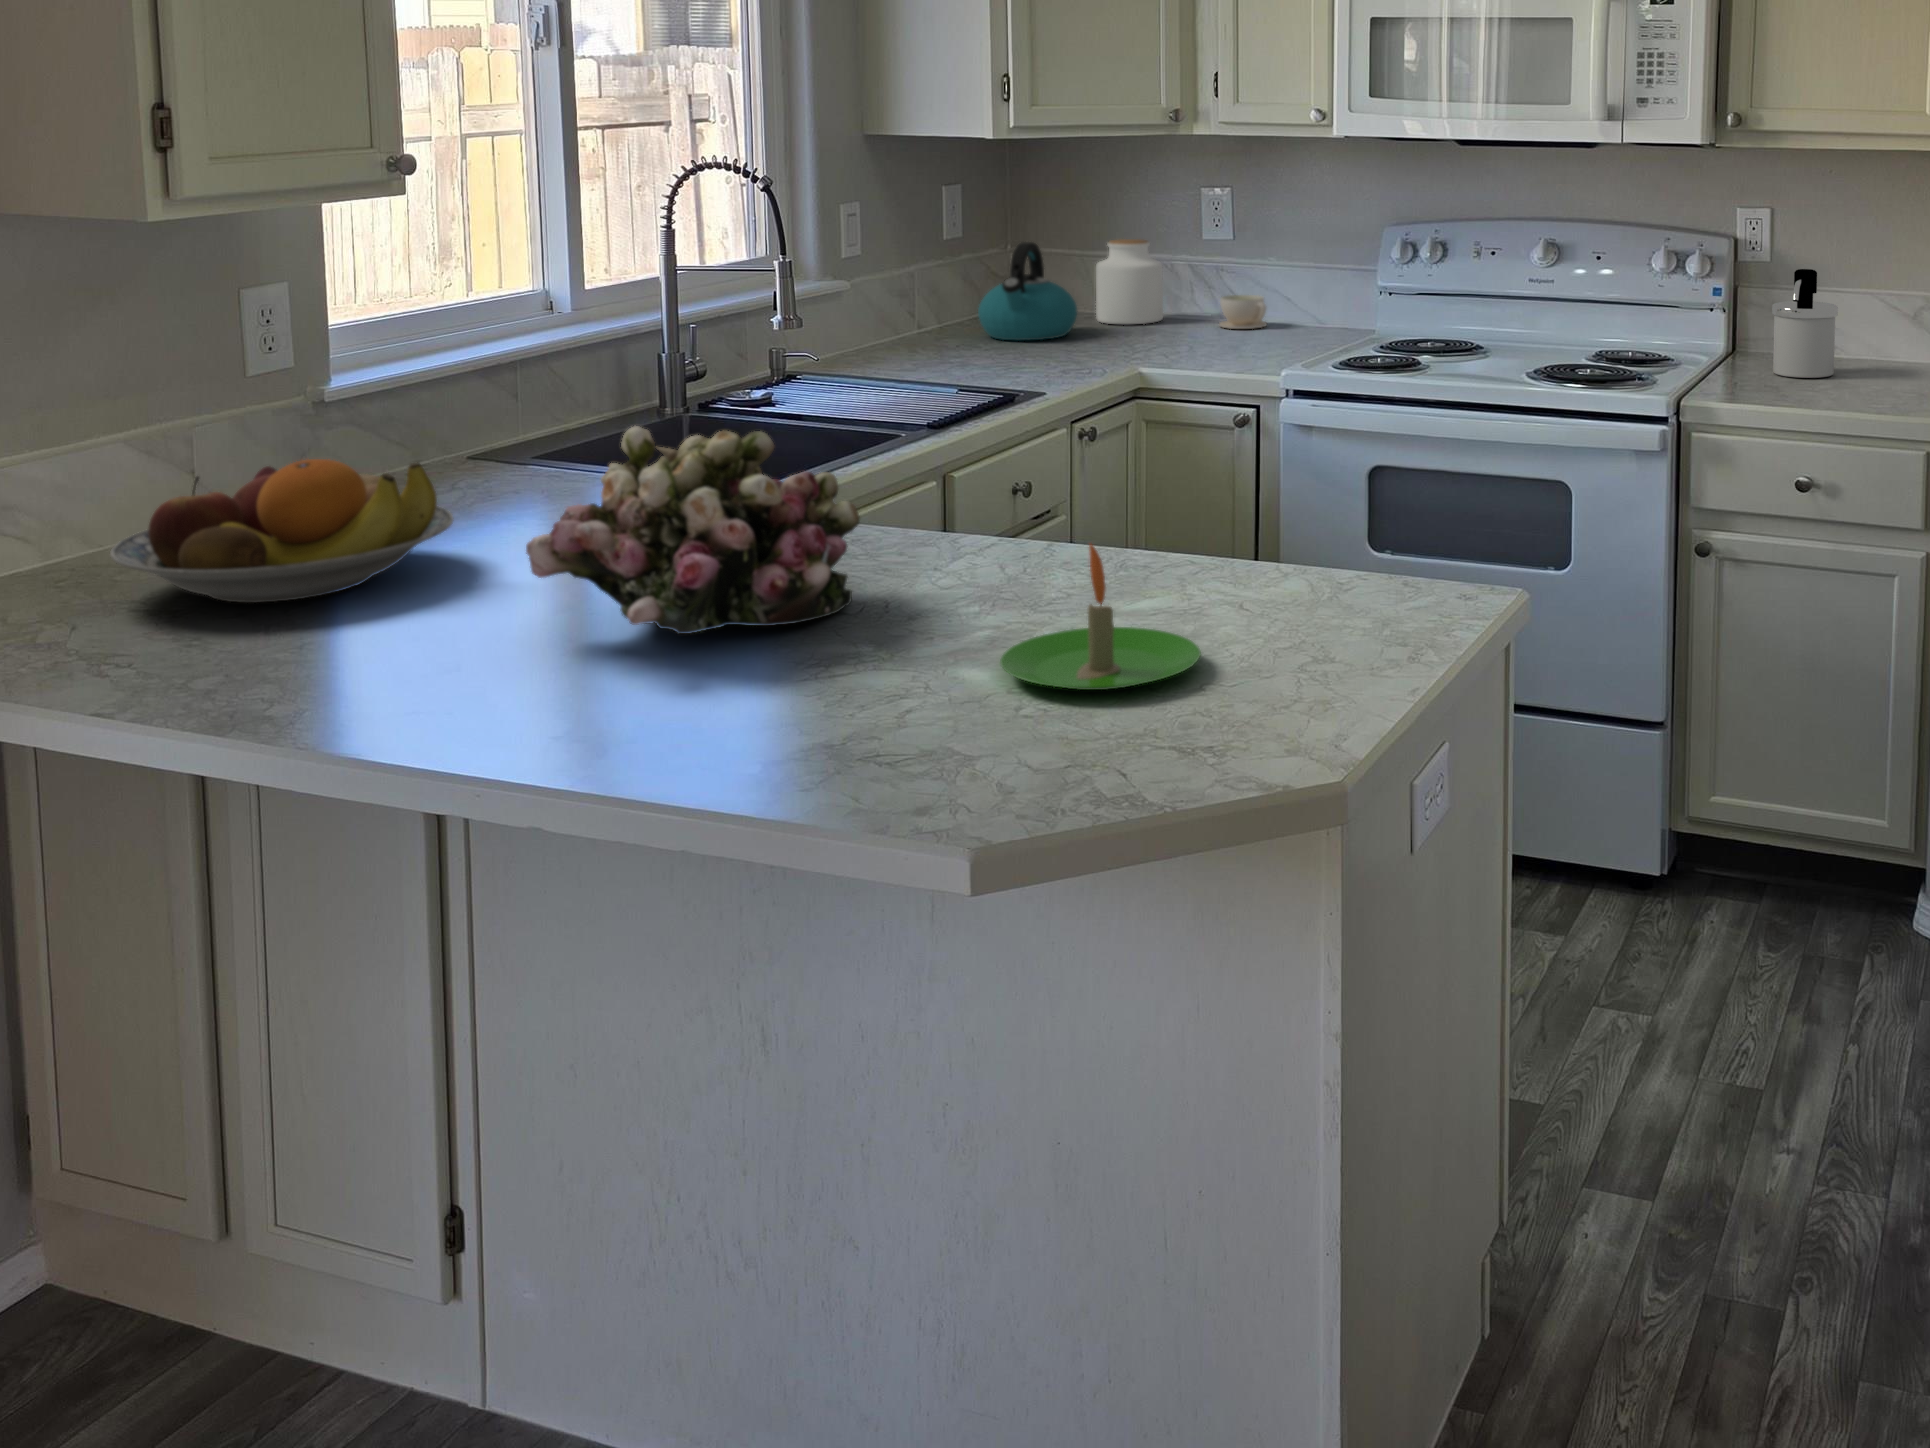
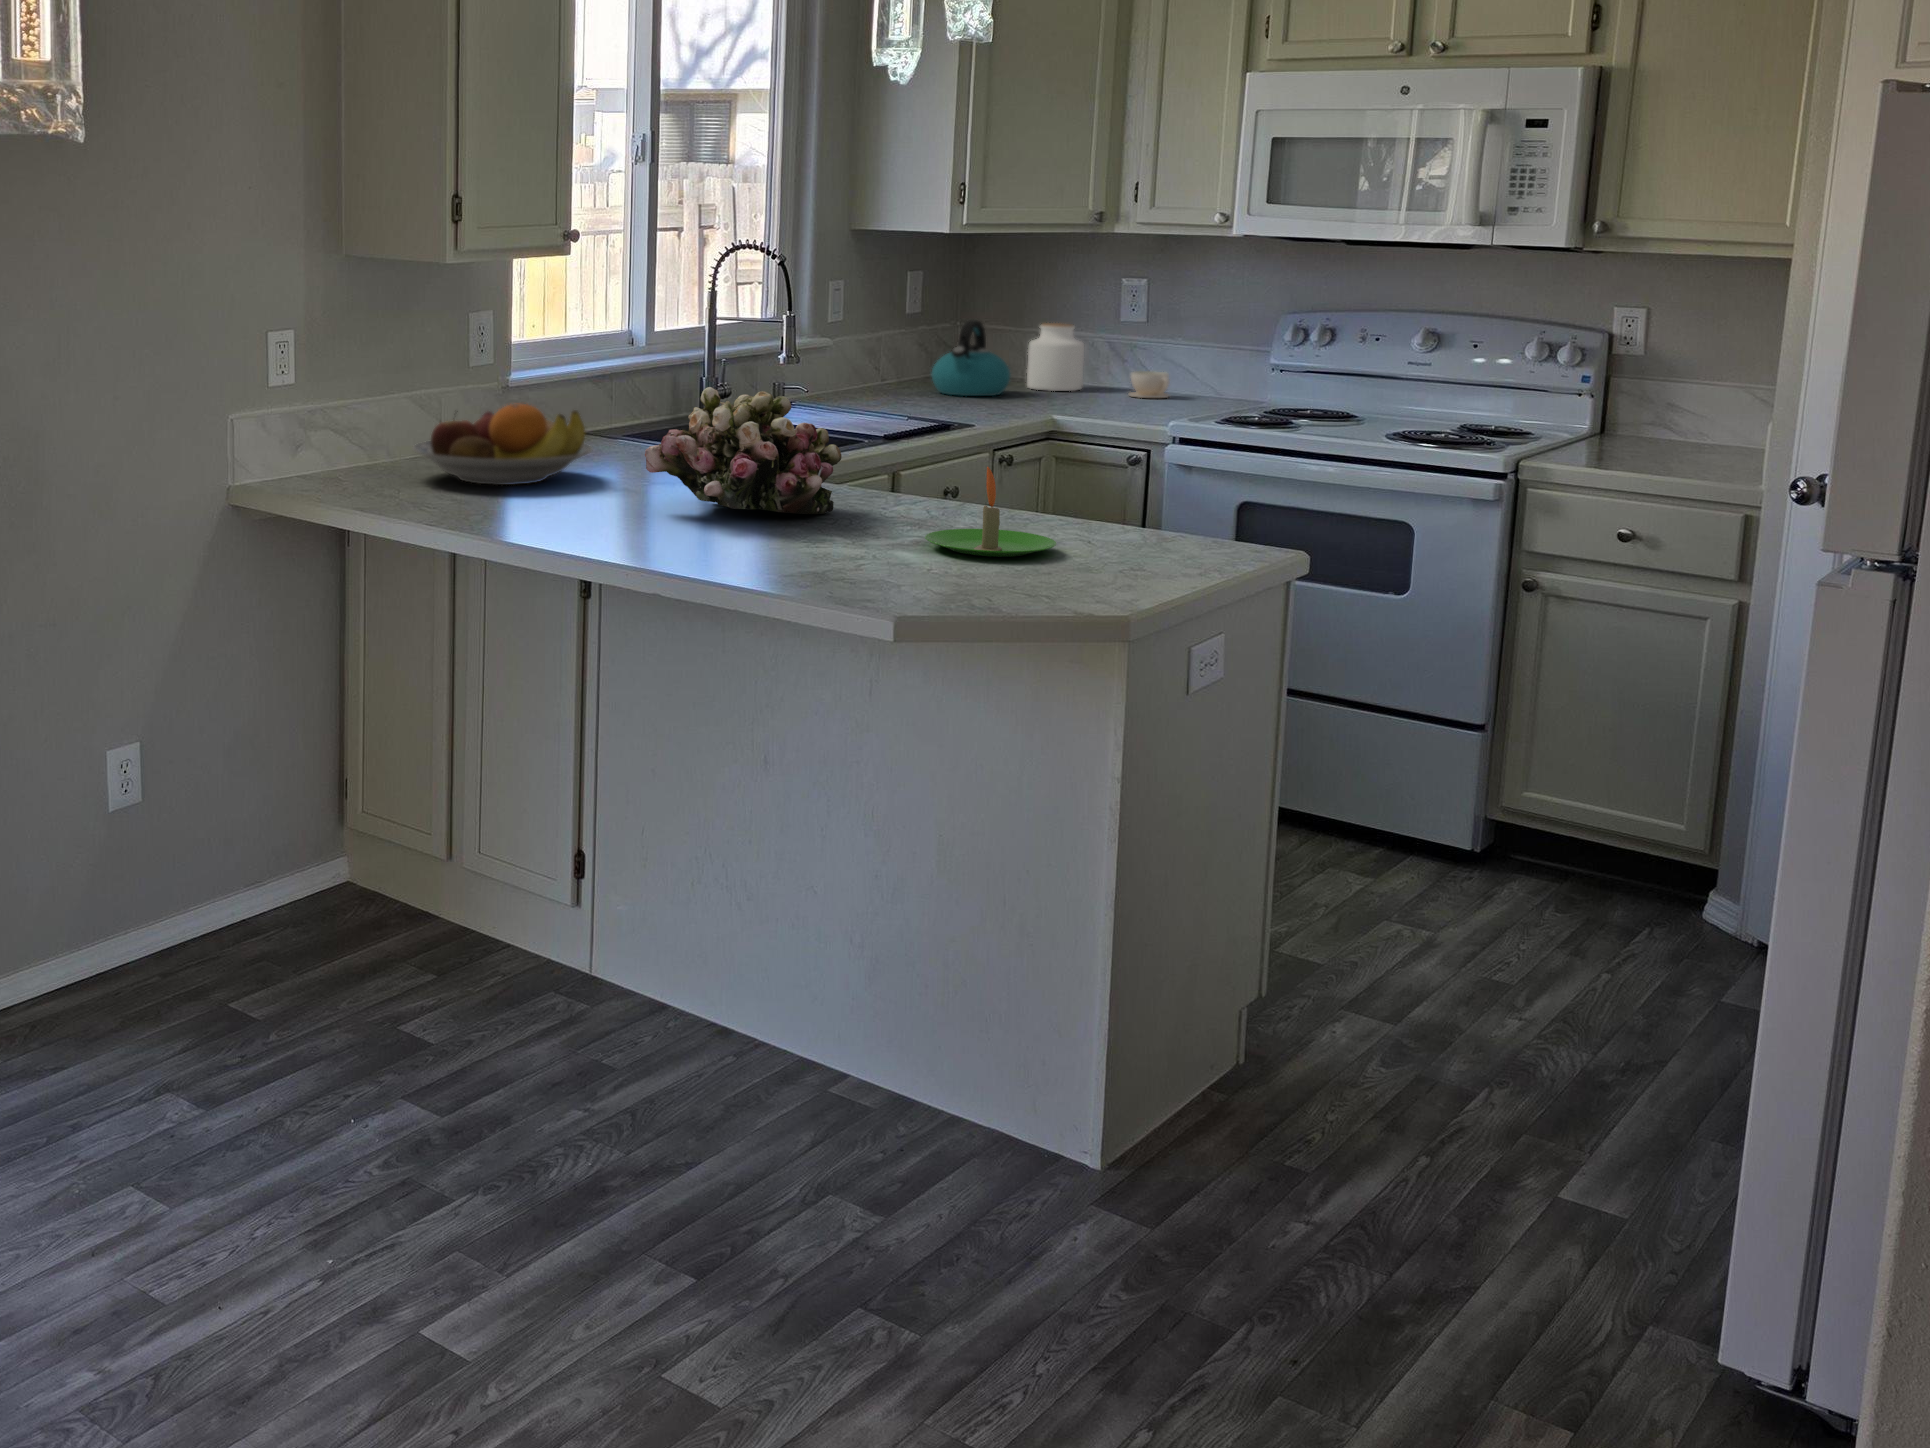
soap dispenser: present [1772,269,1838,378] -> none [1626,360,1695,454]

